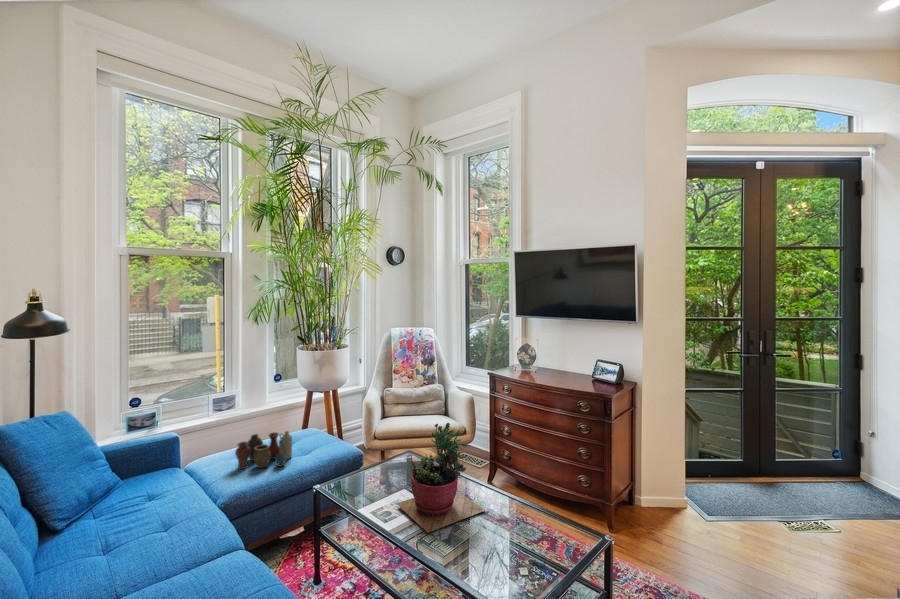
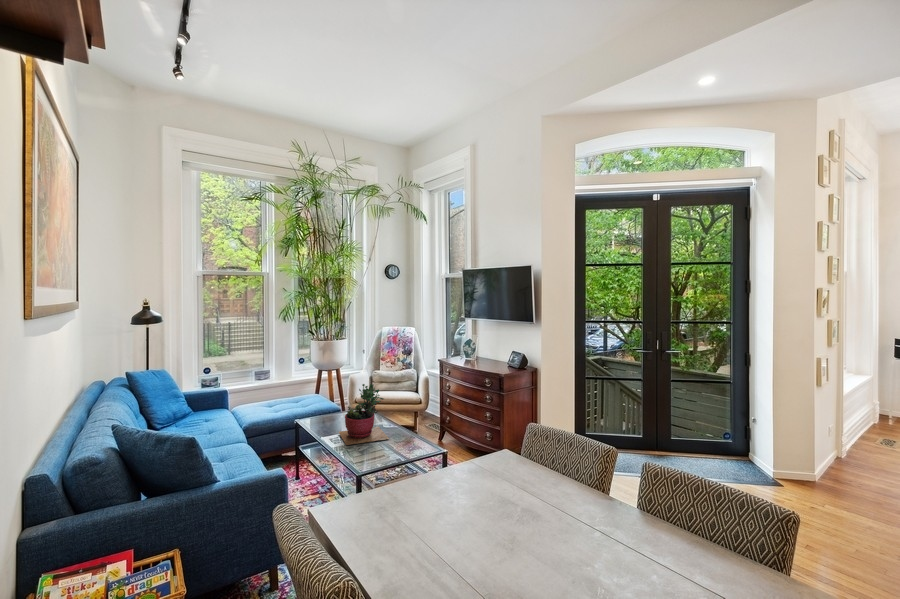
vase: present [235,431,292,469] -> none [257,390,294,412]

